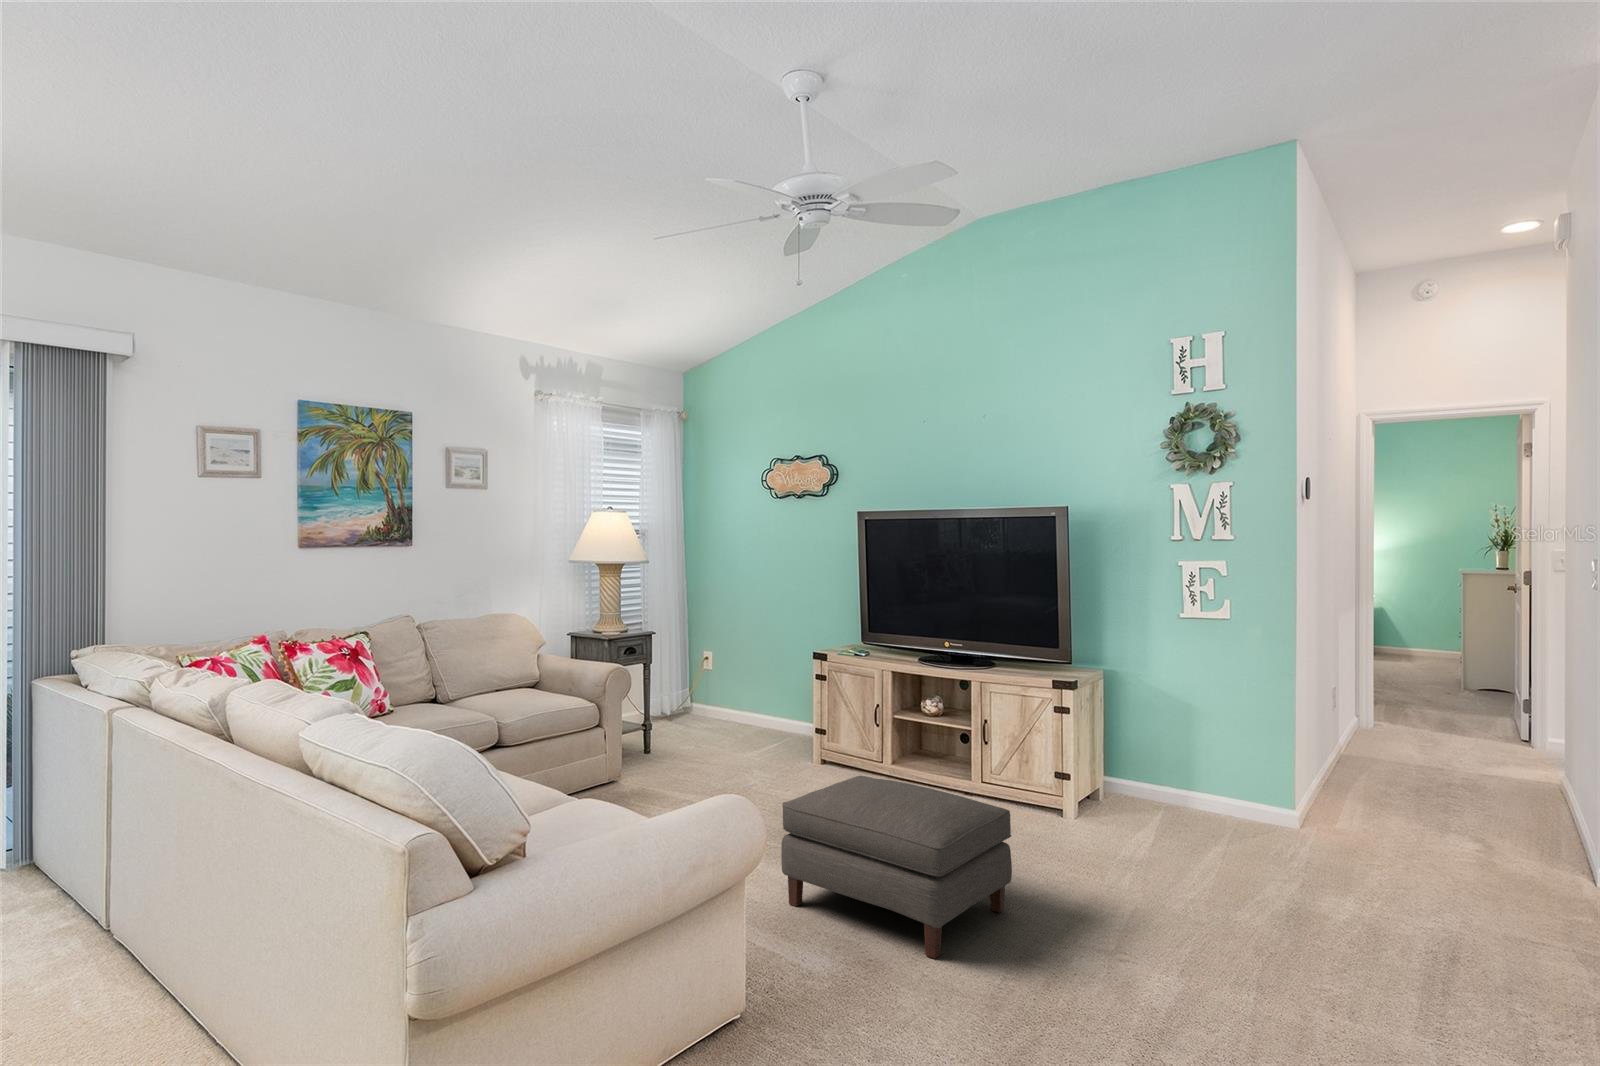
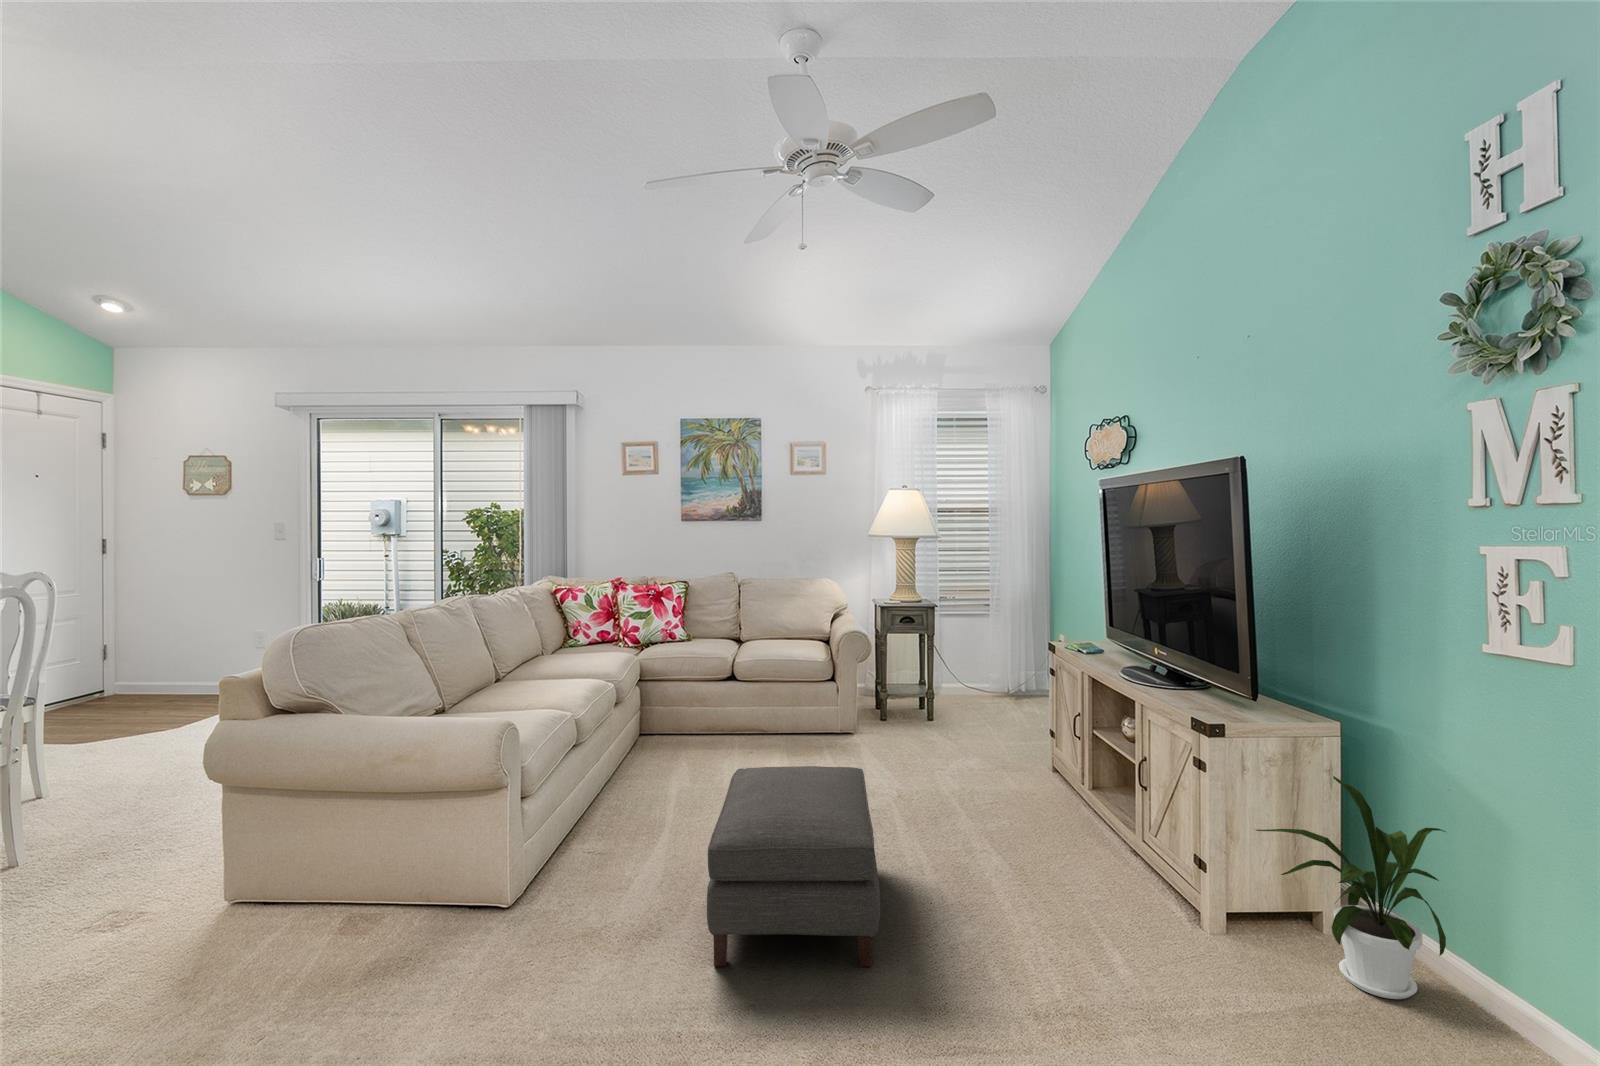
house plant: none [1096,703,1191,820] -> present [1256,776,1446,999]

